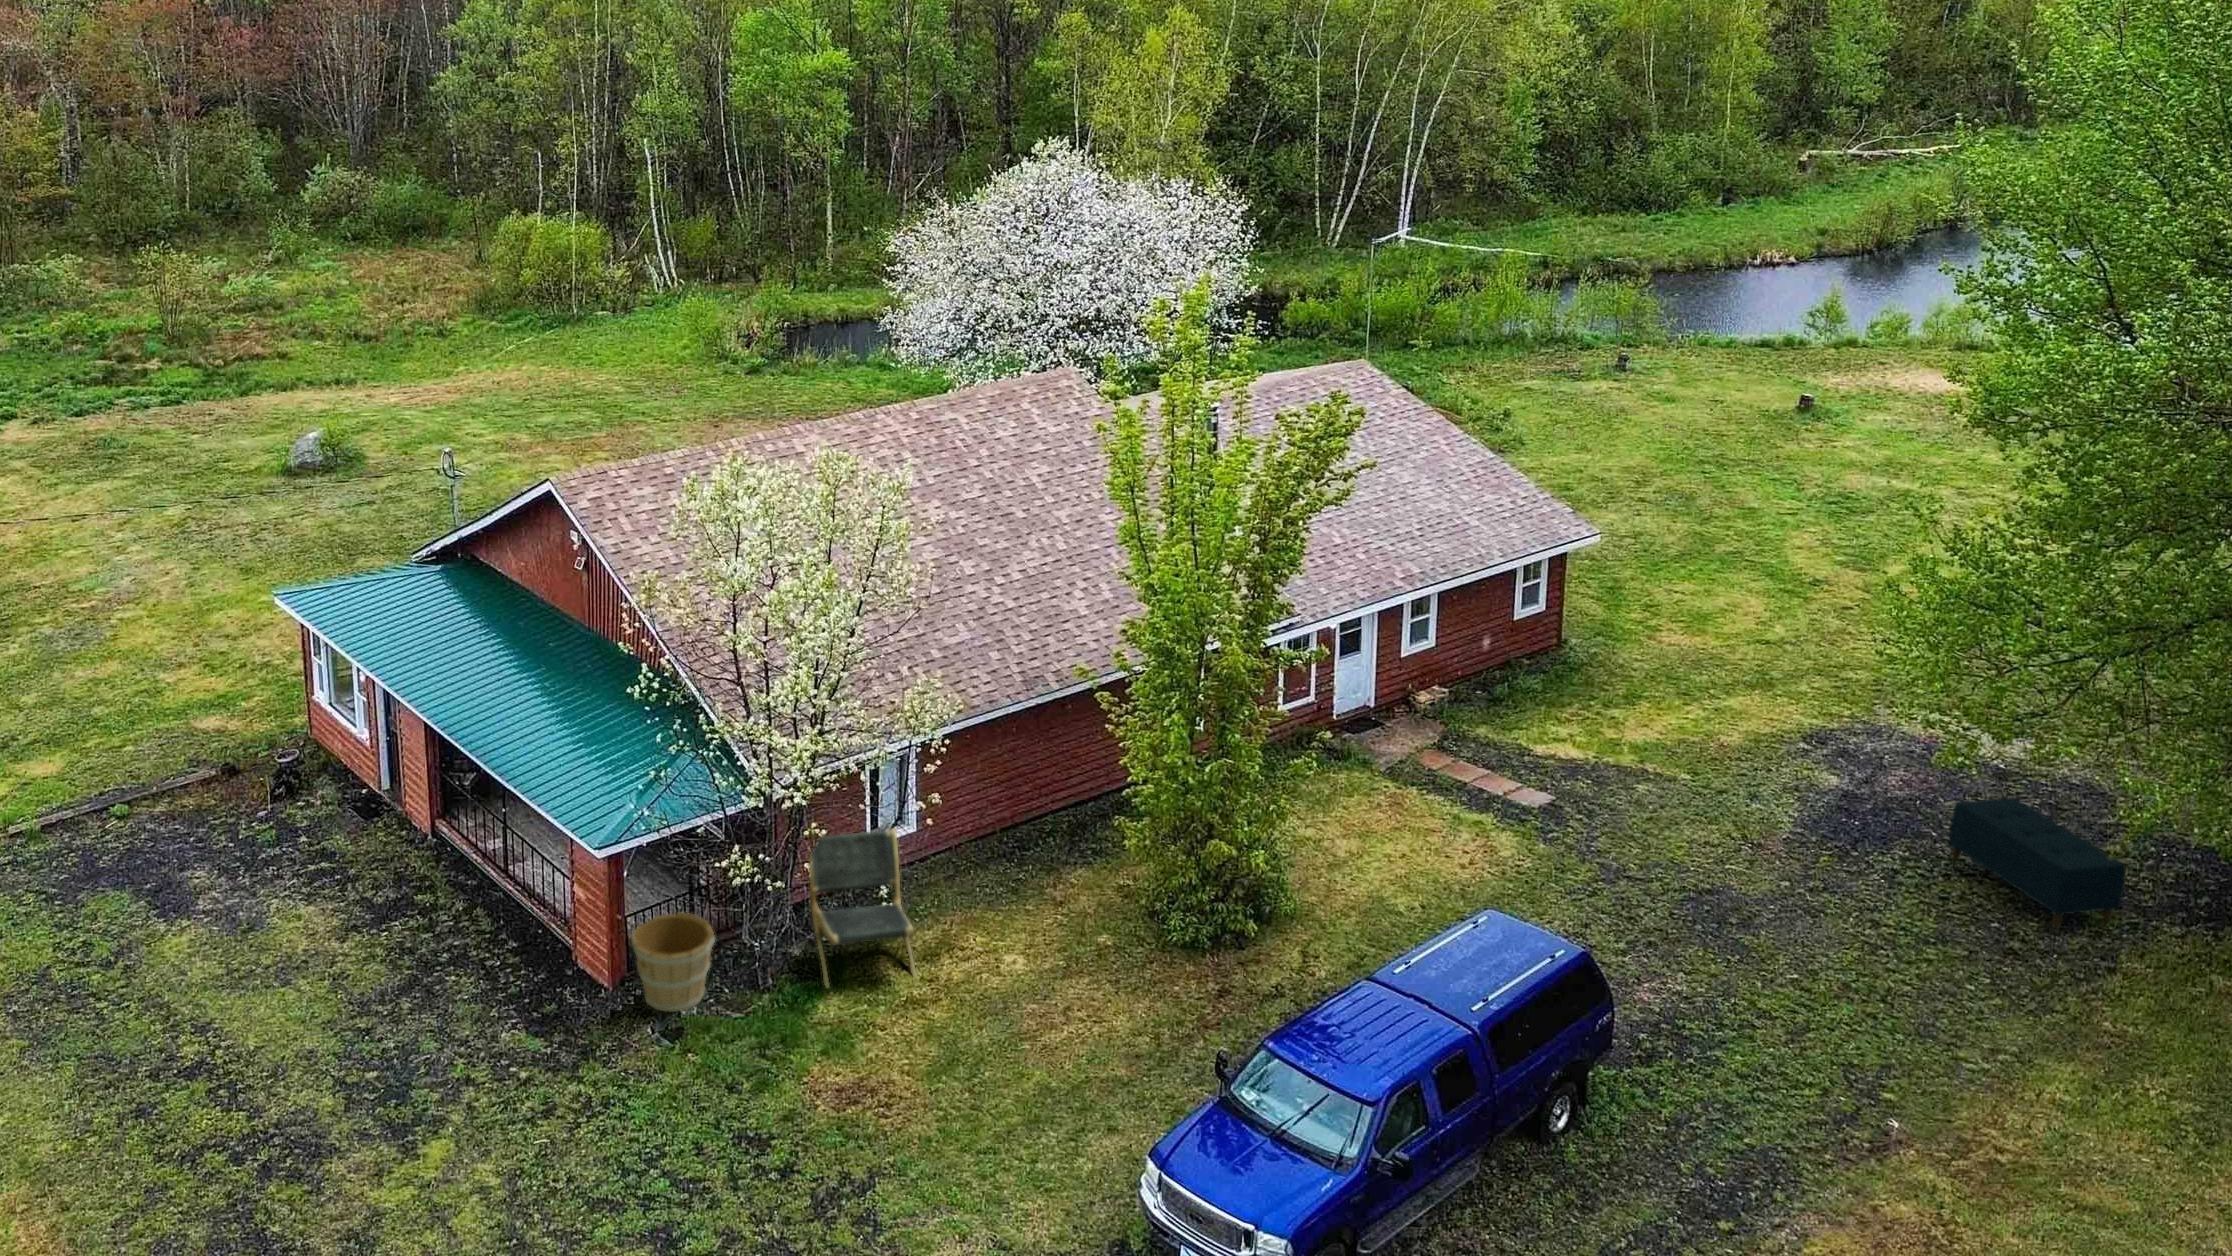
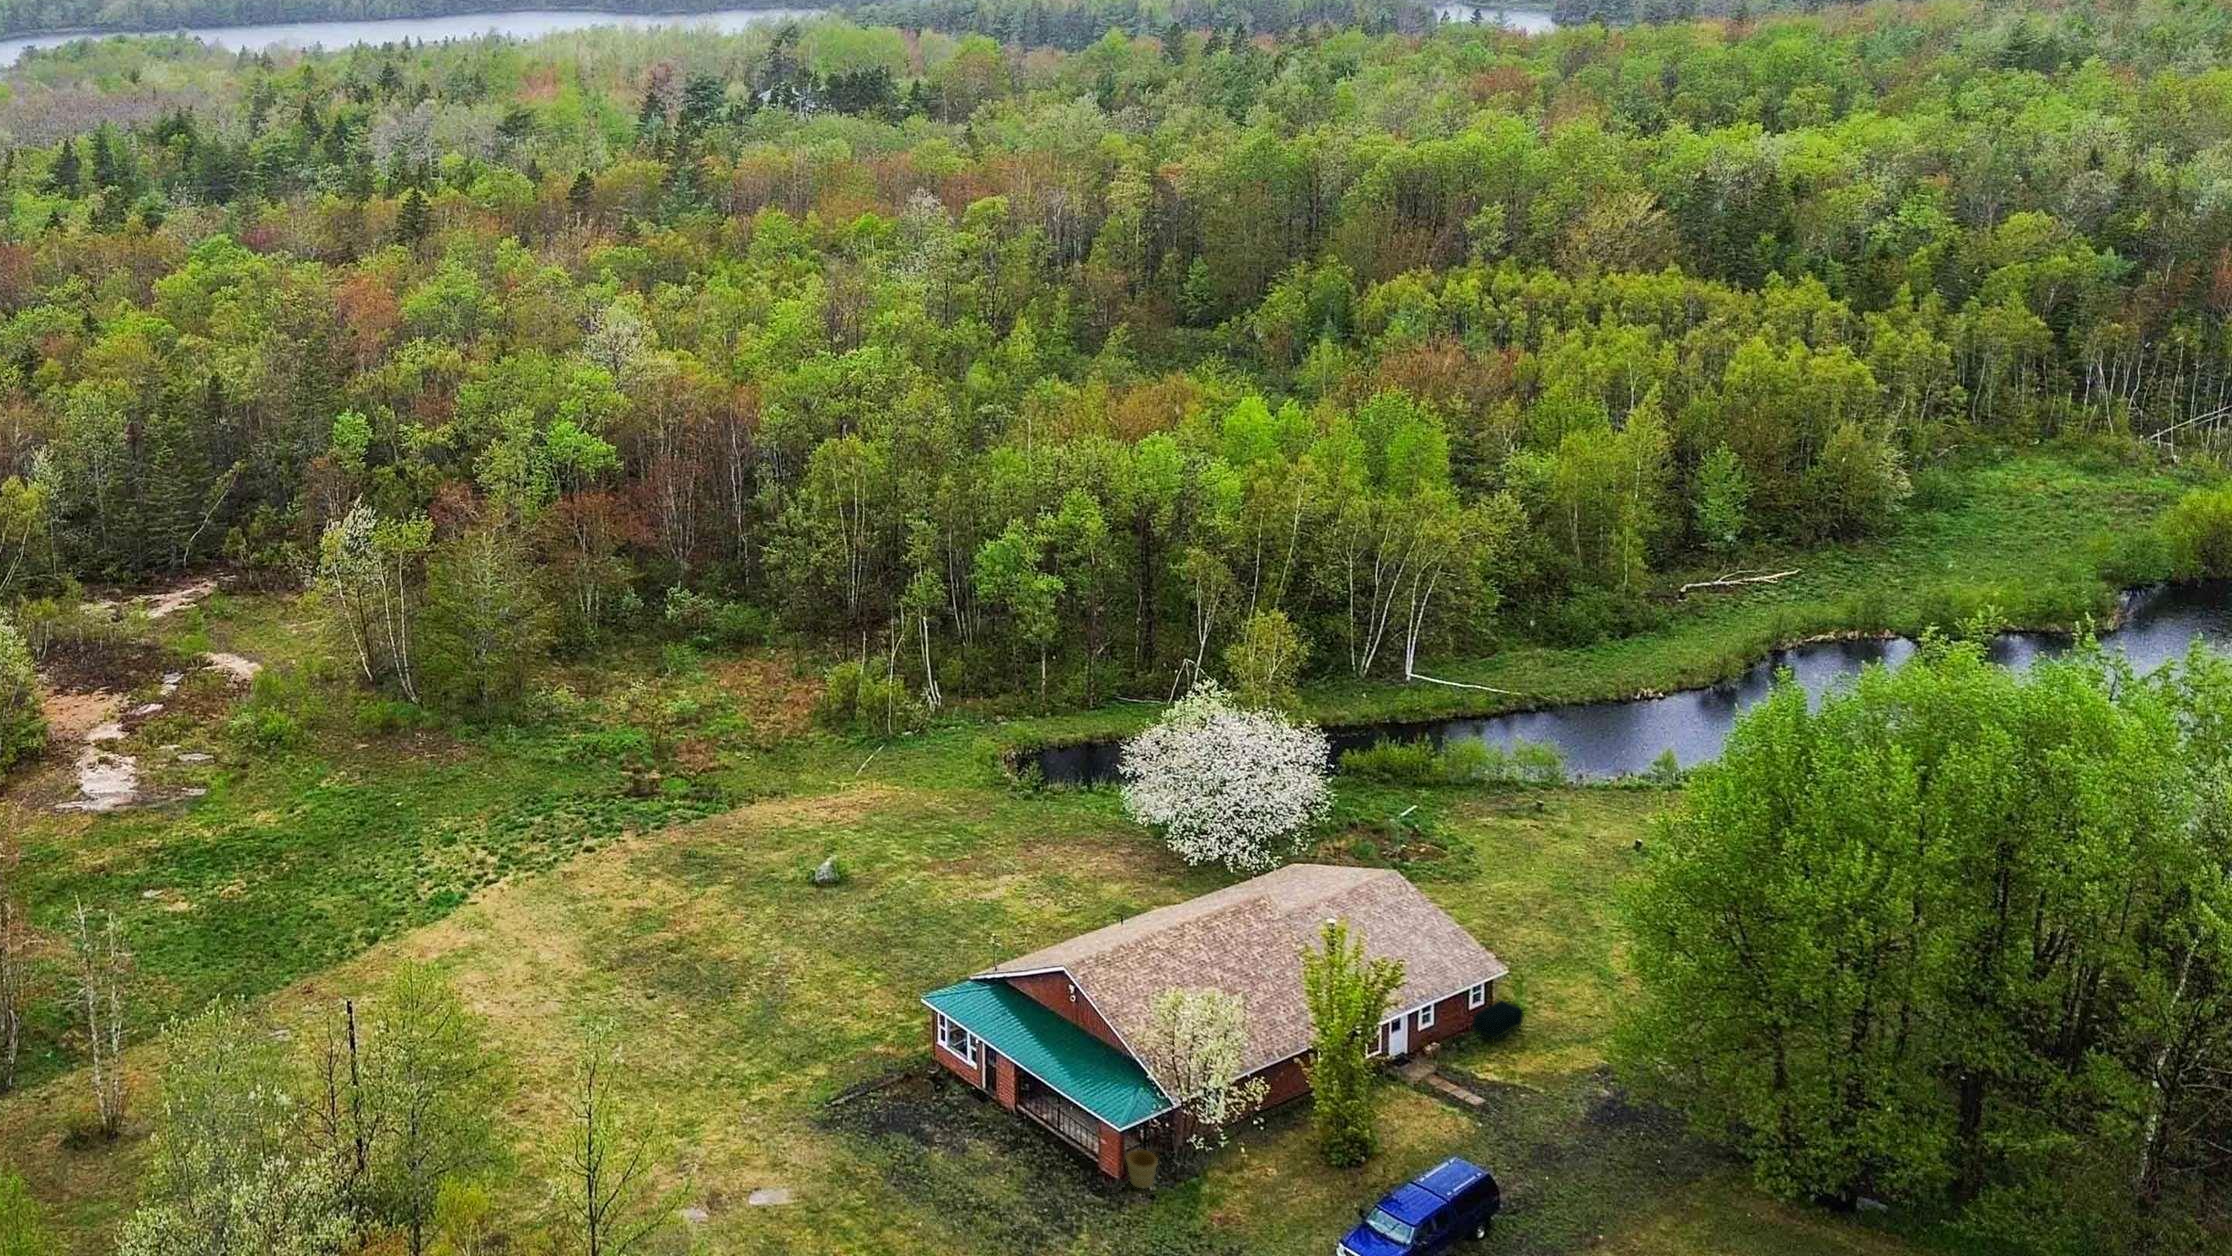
bench: present [1948,798,2126,932] -> present [1472,1000,1524,1043]
lounge chair: present [809,829,917,988] -> none [1184,1116,1233,1180]

